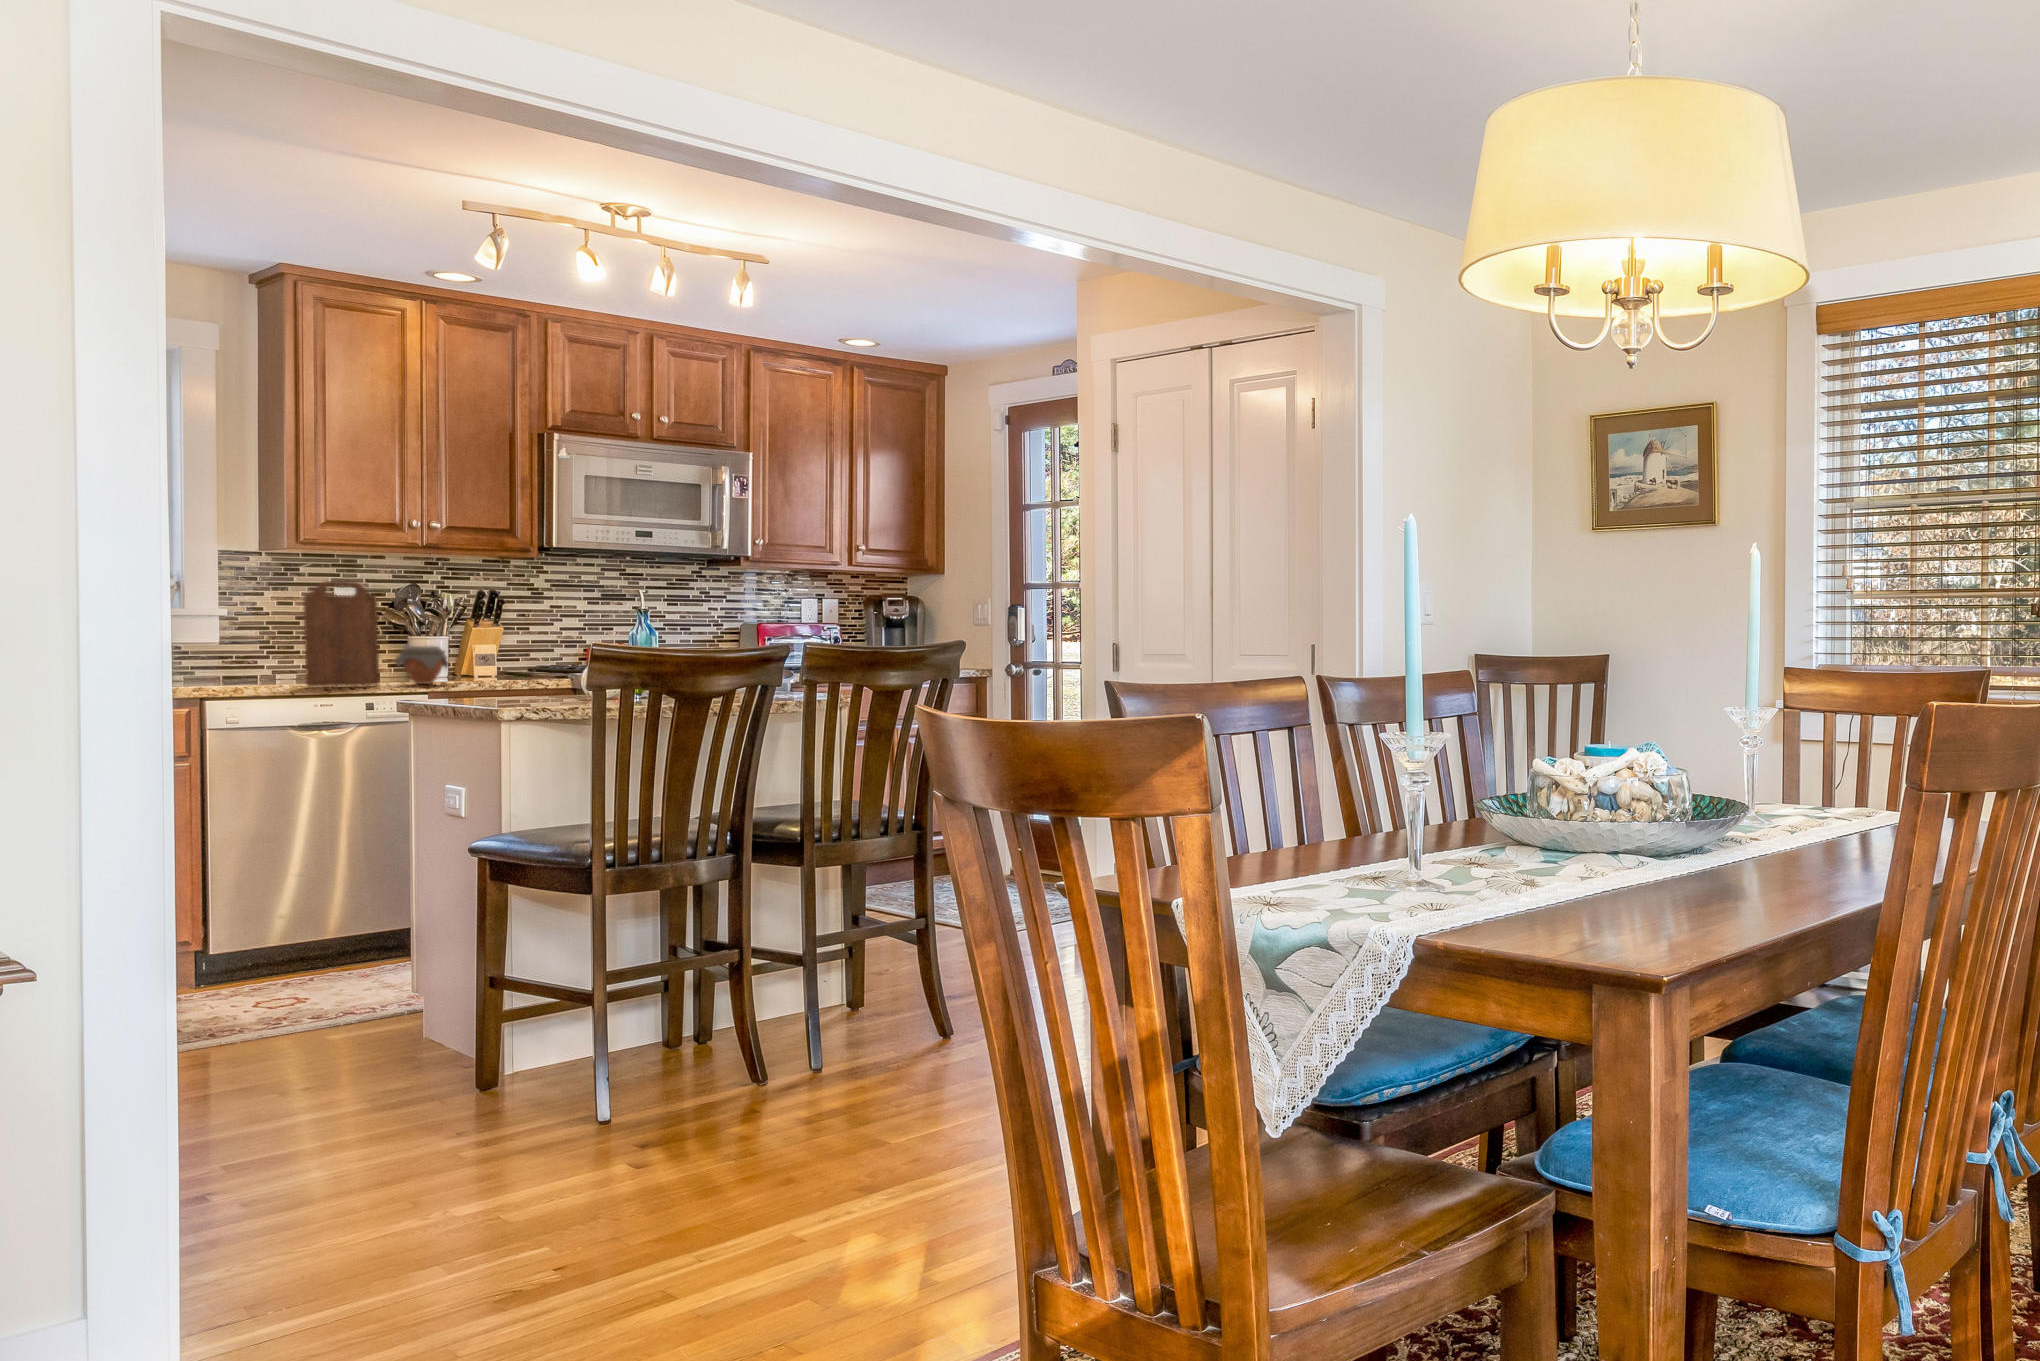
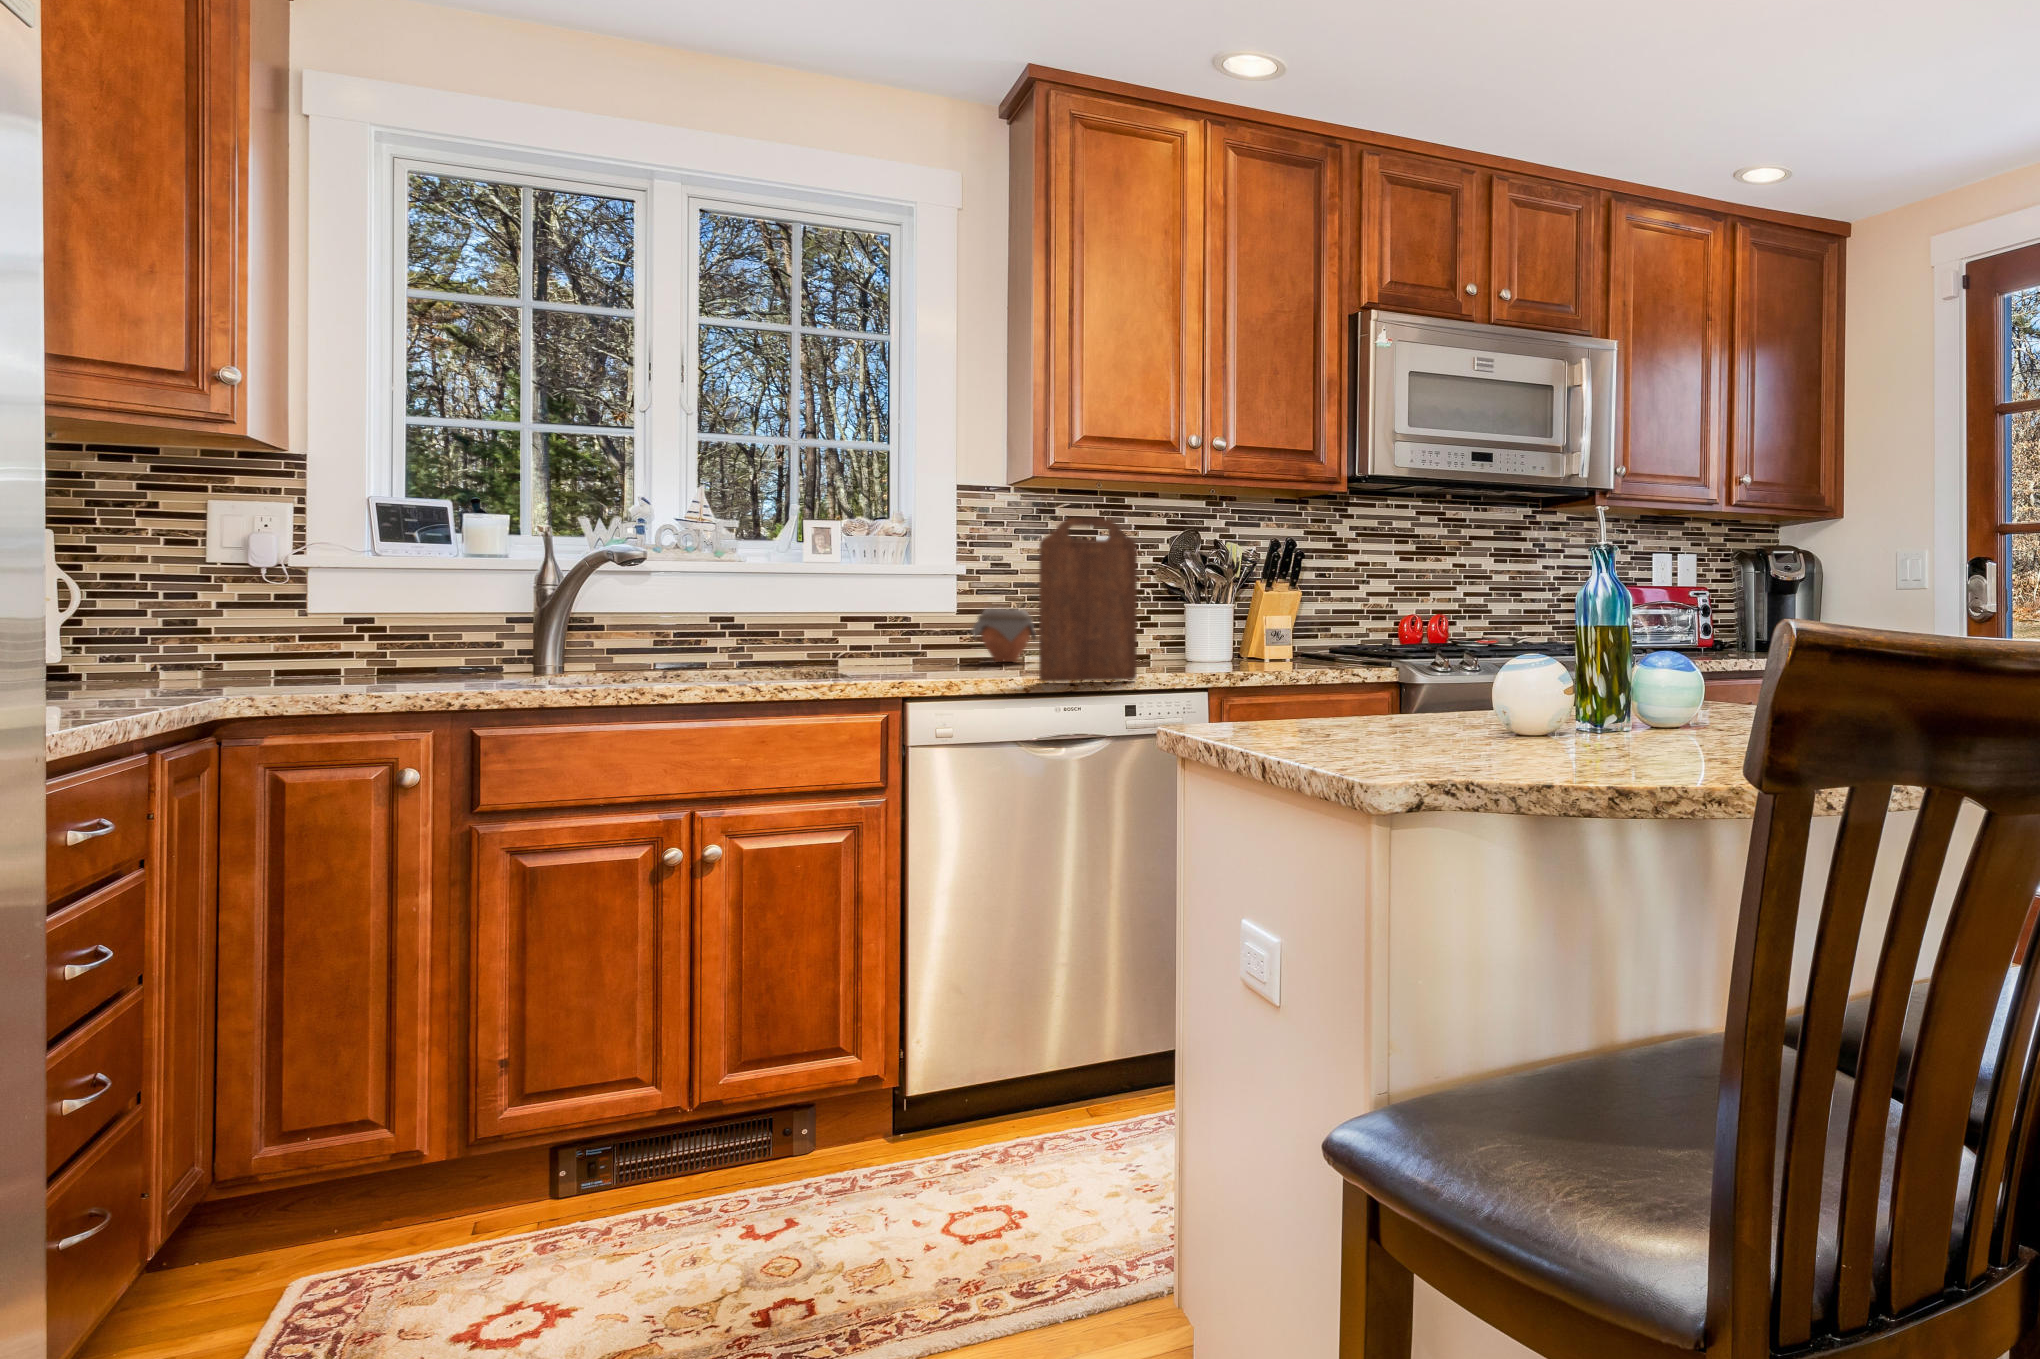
jar: present [395,646,448,684] -> present [972,608,1036,662]

